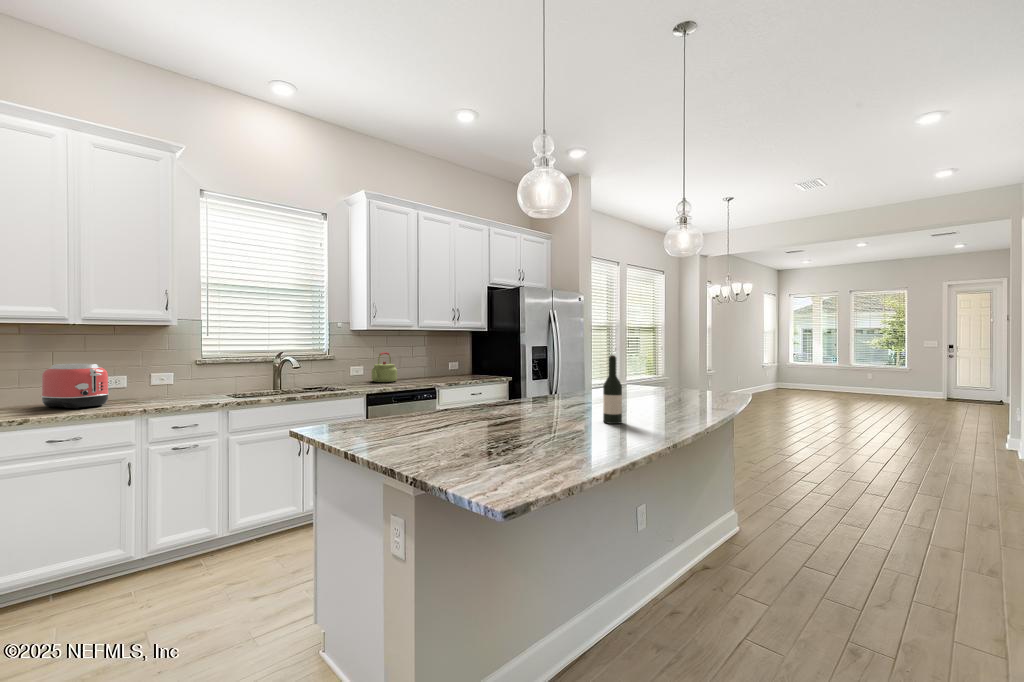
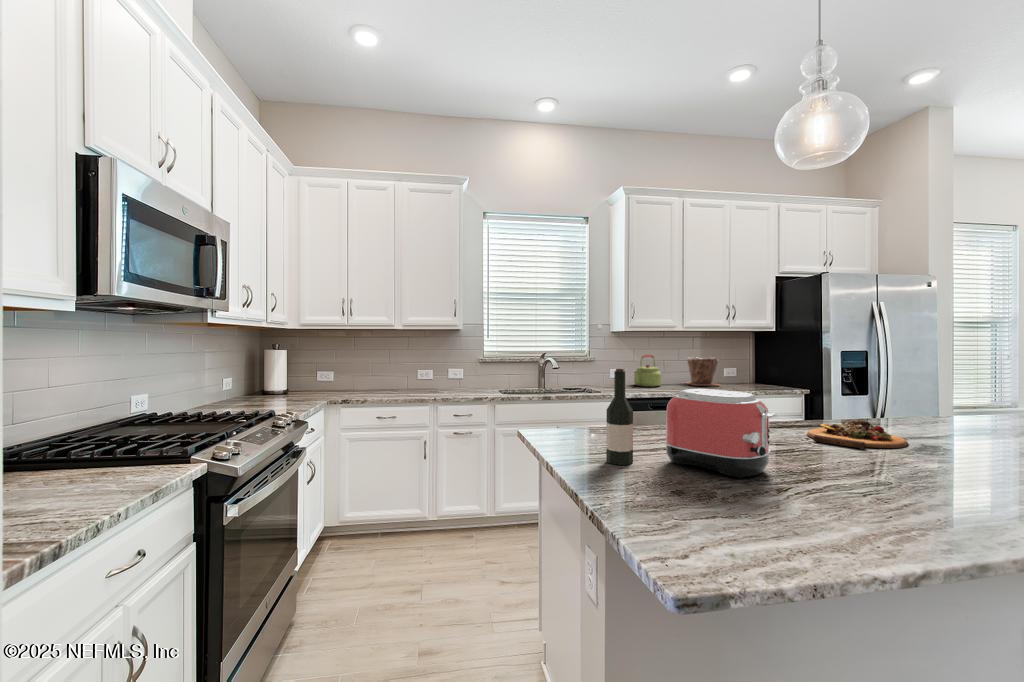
plant pot: none [416,354,447,379] -> present [686,357,719,386]
wine bottle: present [603,355,622,424] -> present [606,368,633,465]
toaster: present [41,363,109,409] -> present [664,389,777,478]
cutting board: none [527,394,586,413] -> present [807,420,908,449]

